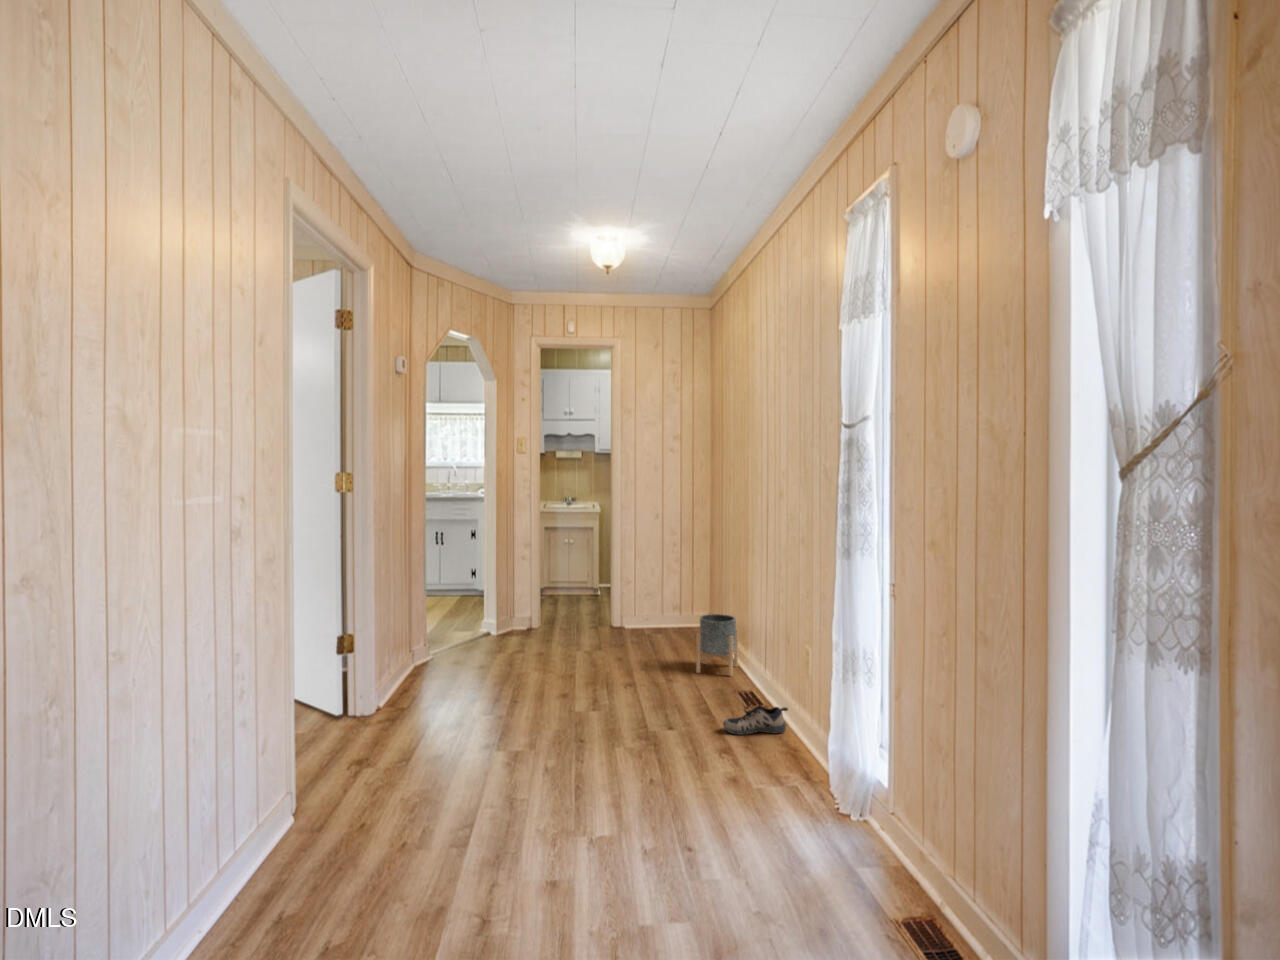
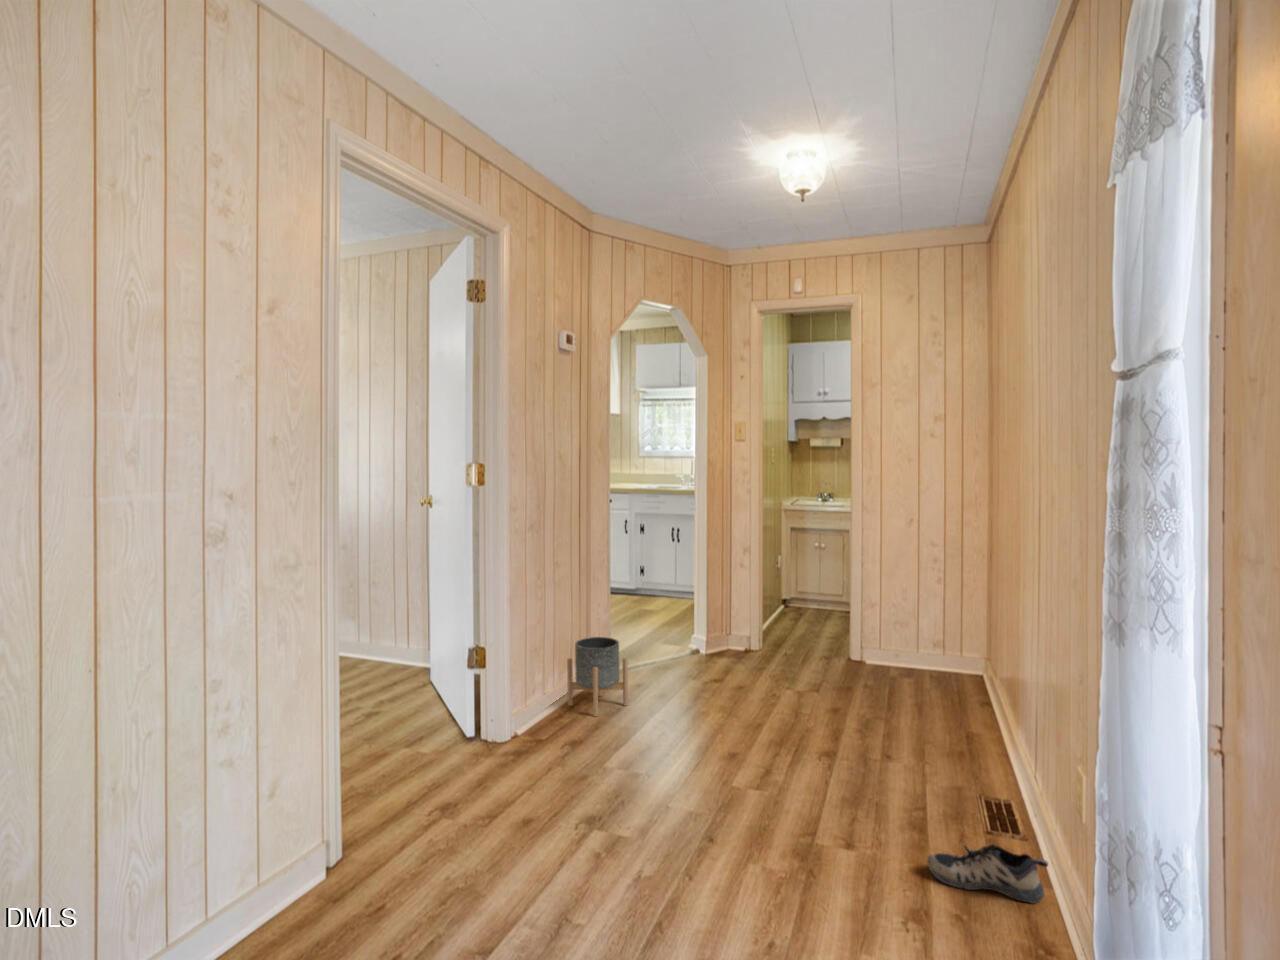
planter: present [696,614,738,676] -> present [567,637,628,717]

